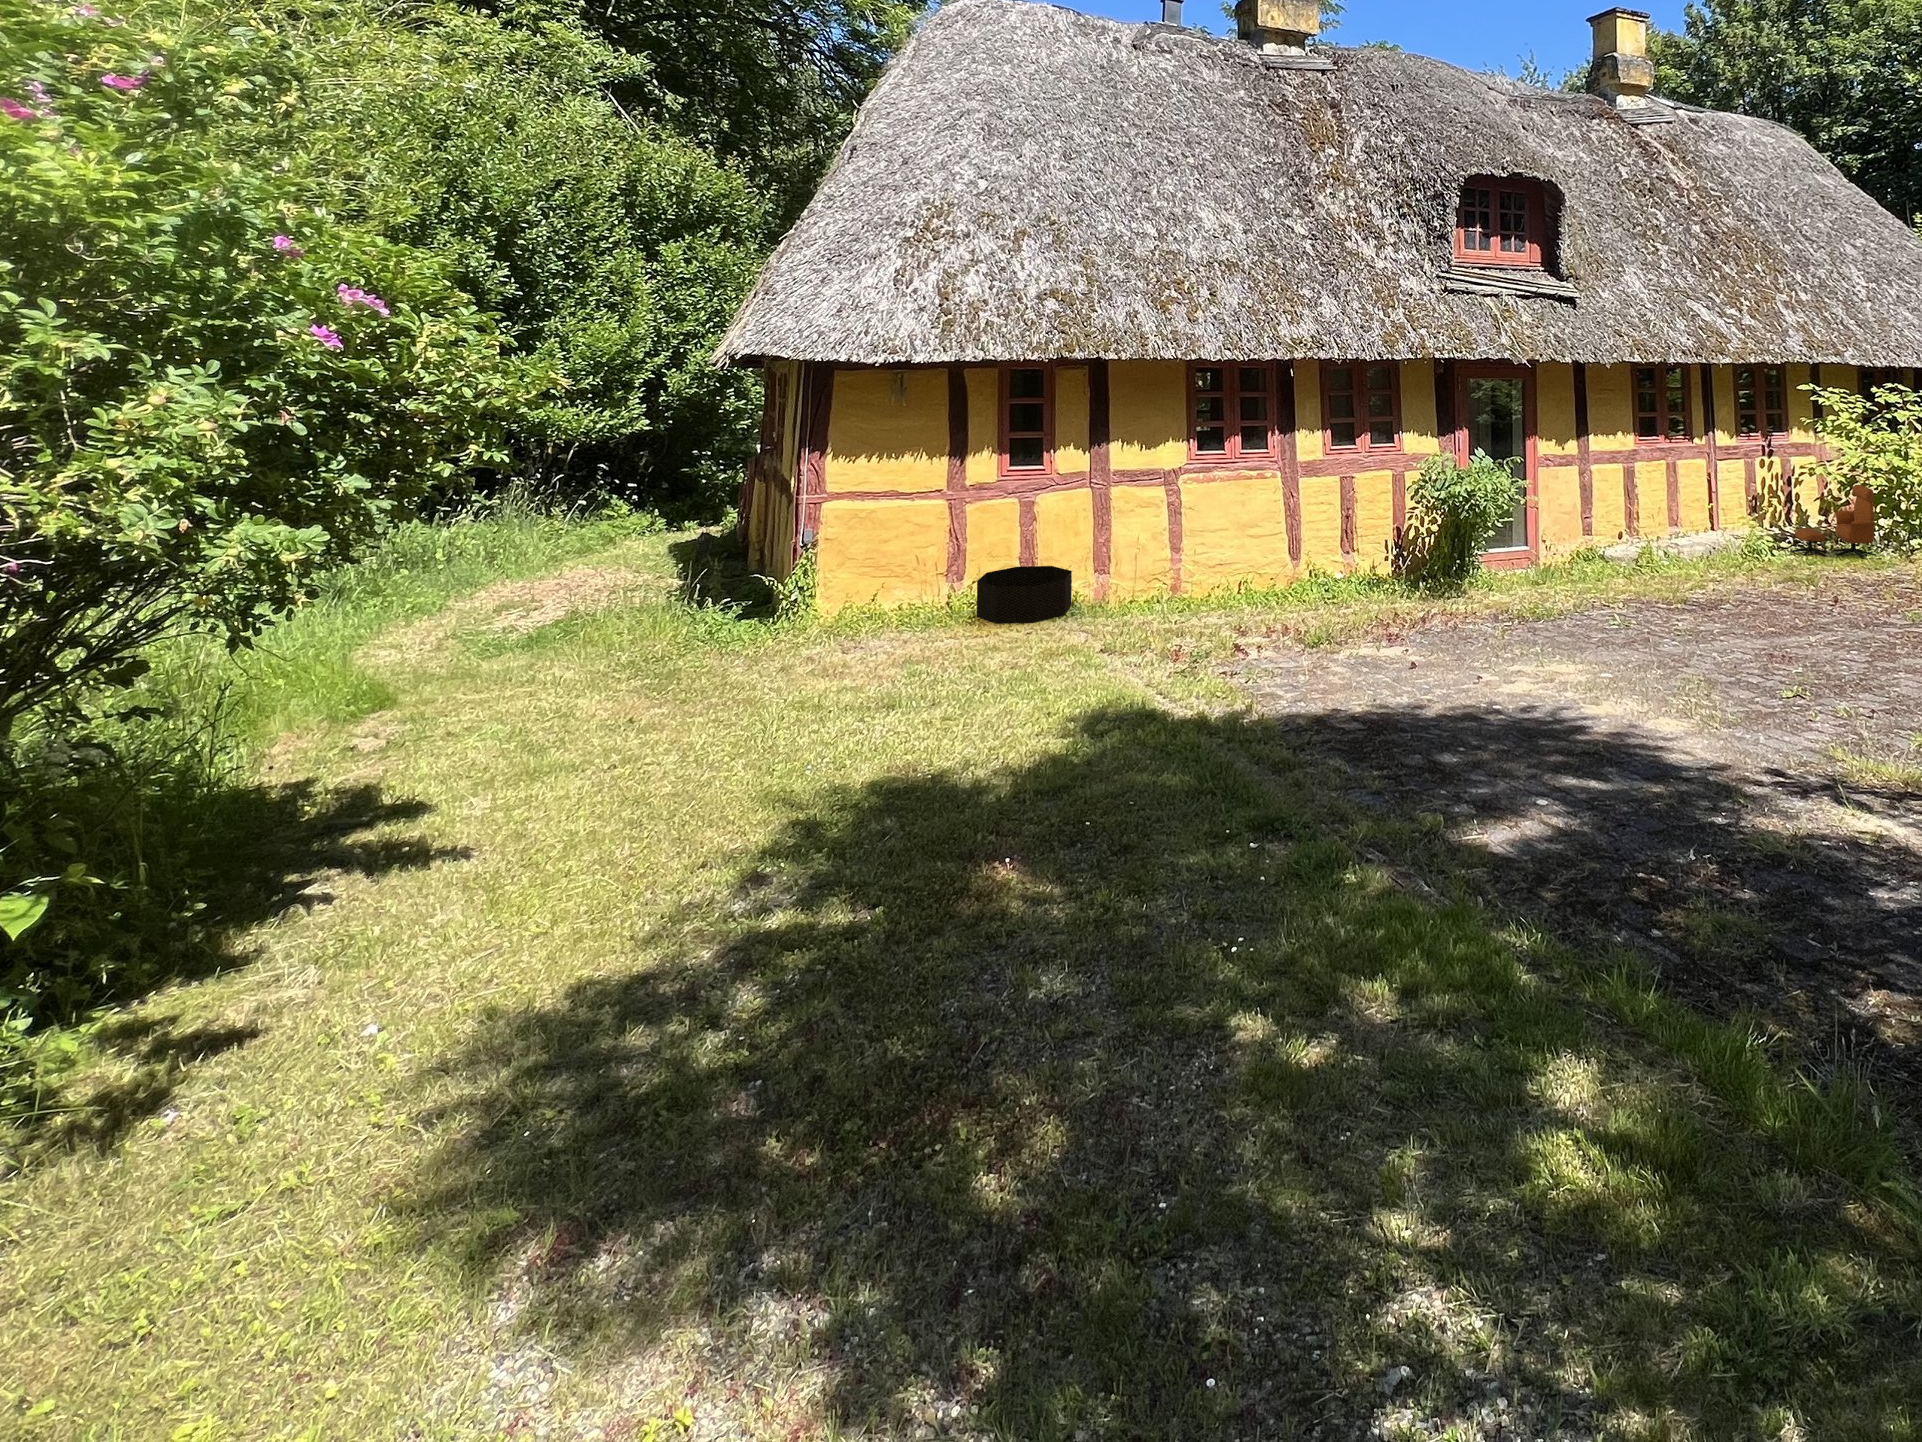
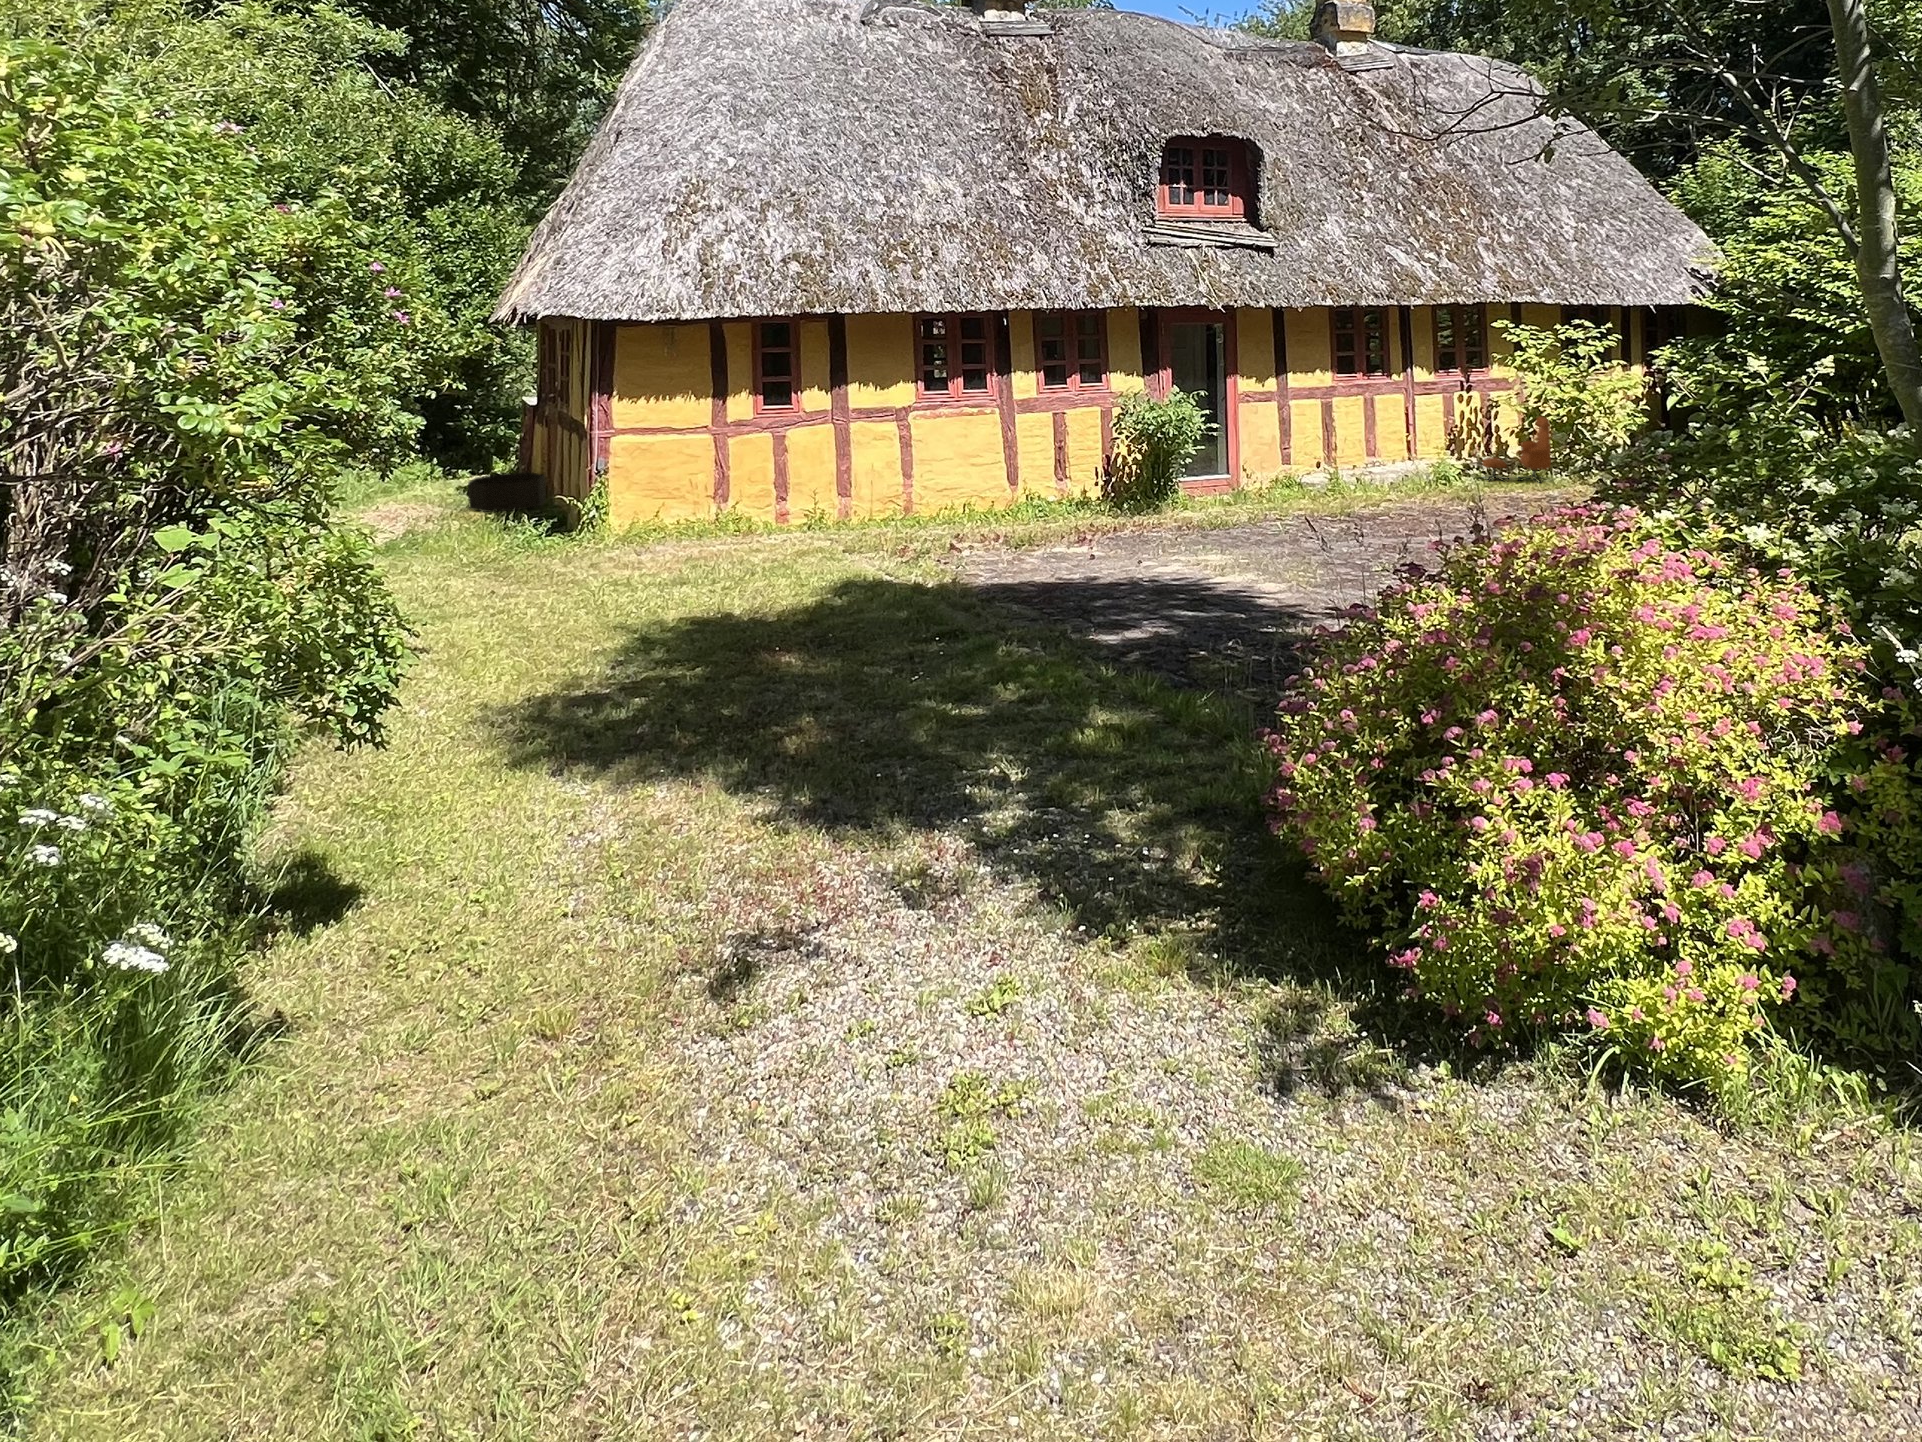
basket: present [977,566,1072,624] -> present [468,472,546,512]

